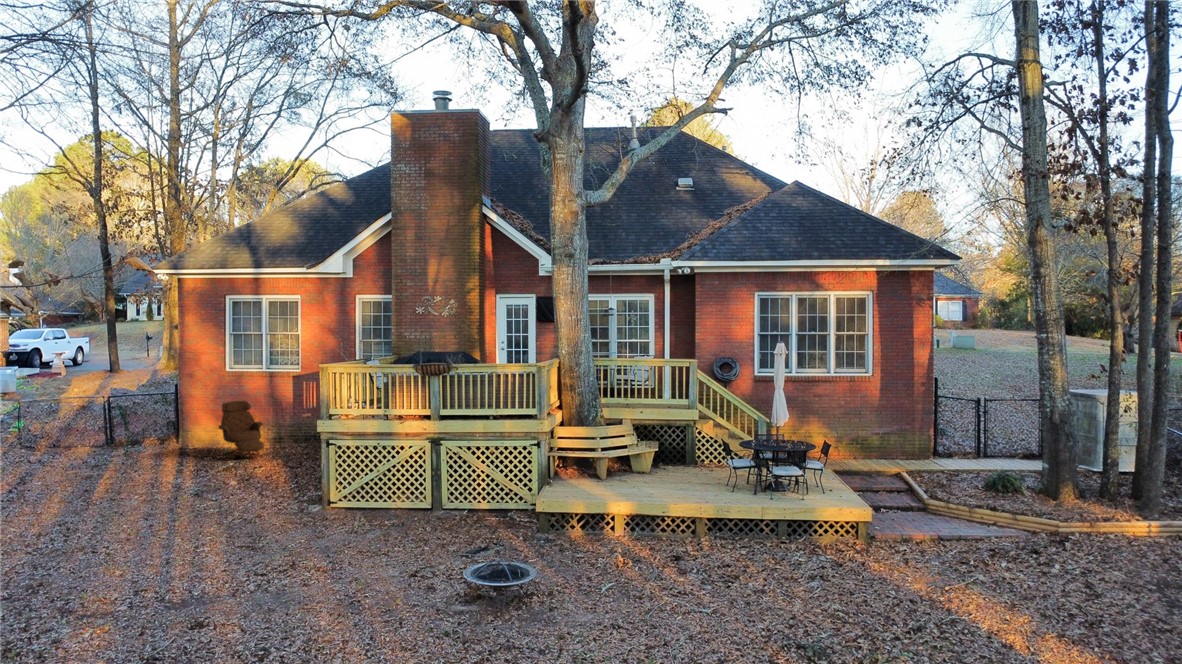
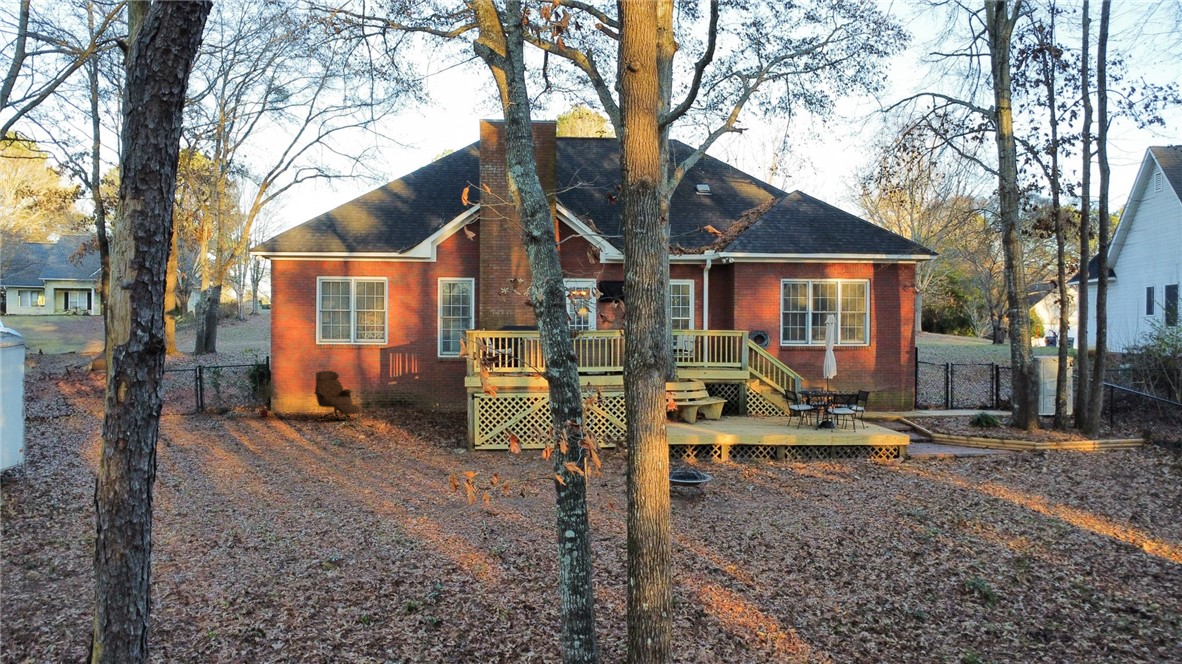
potted tree: none [161,410,187,452] -> present [256,381,278,417]

